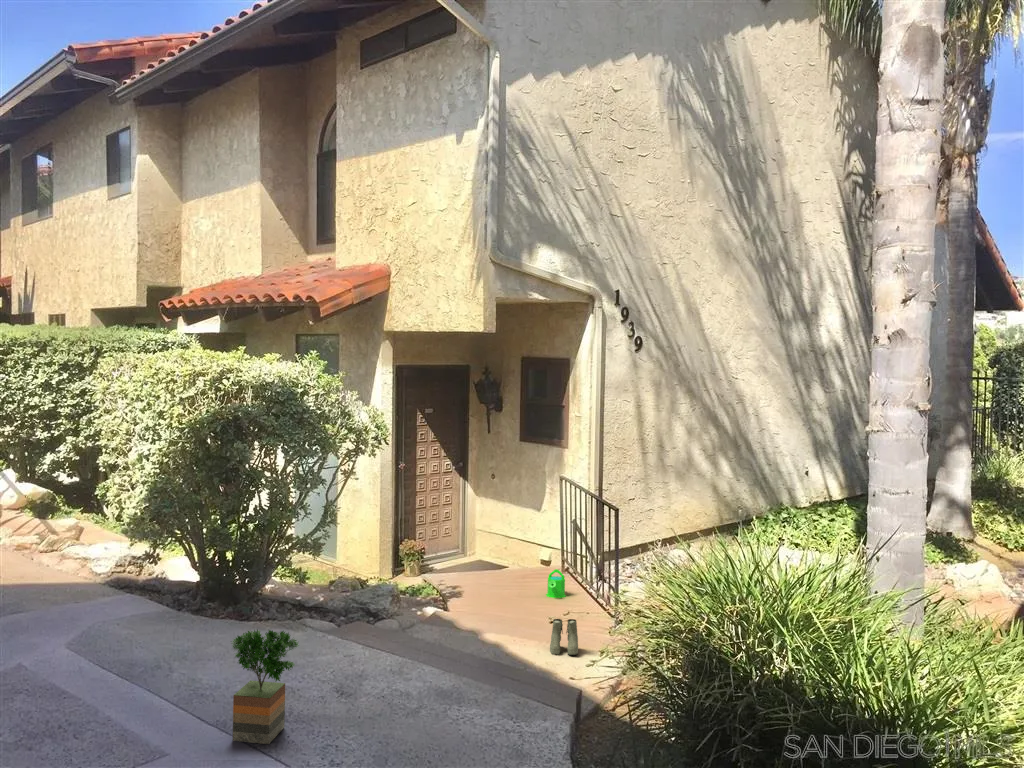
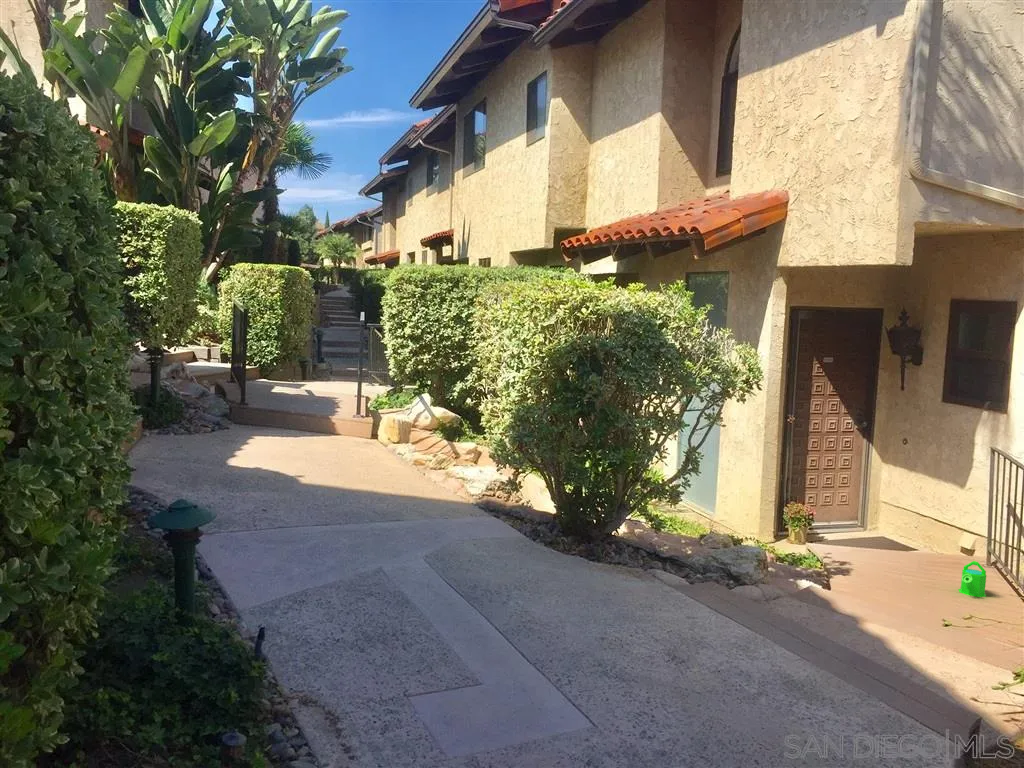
boots: present [550,619,578,655] -> none [946,621,988,670]
potted tree: present [232,629,298,744] -> none [543,565,616,688]

